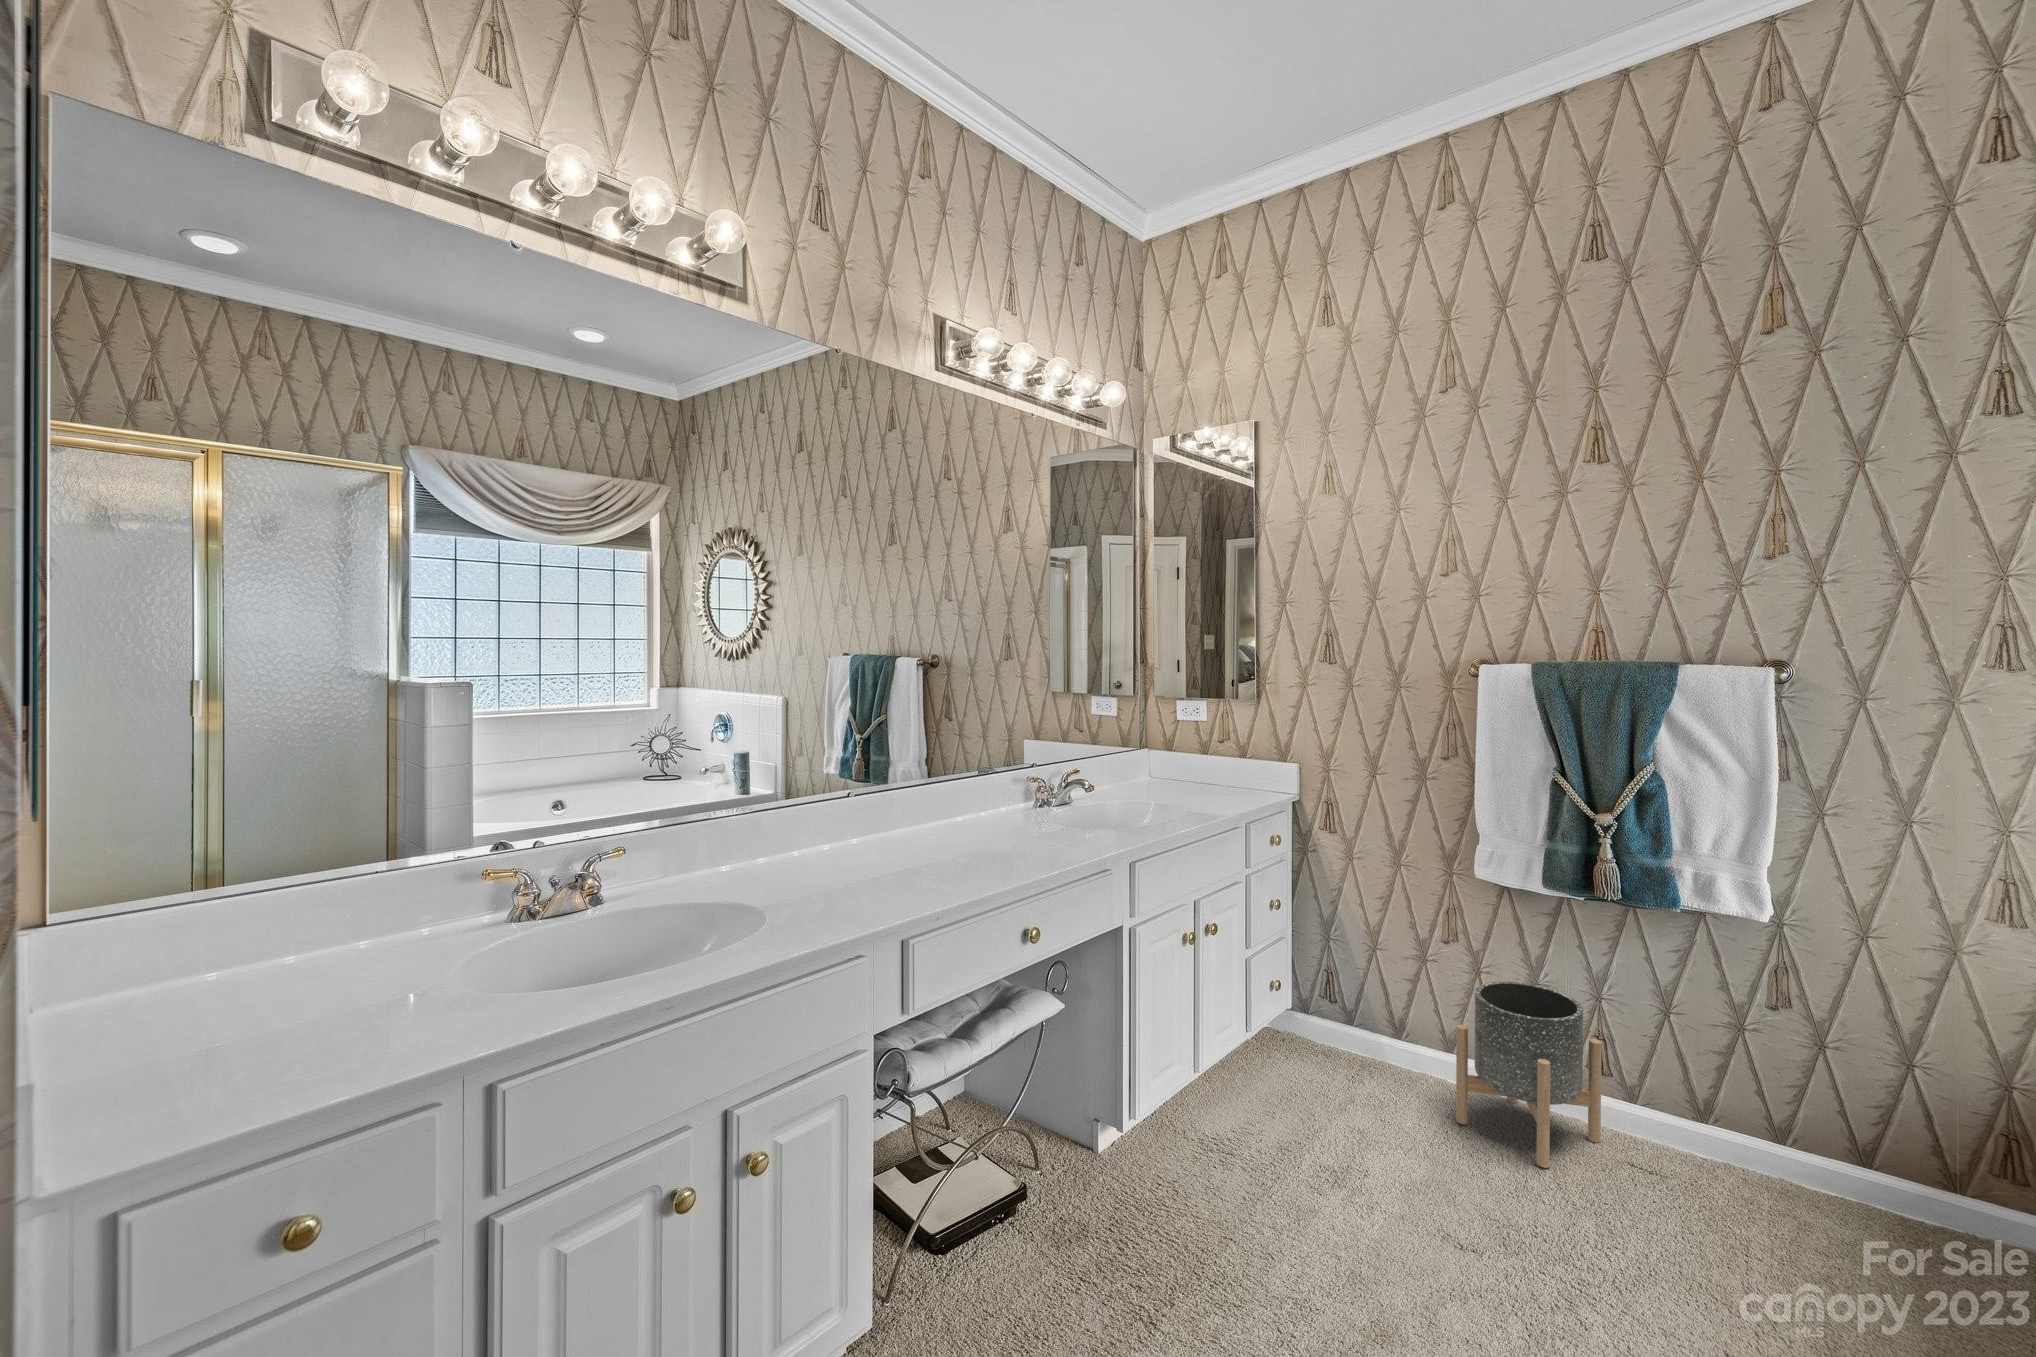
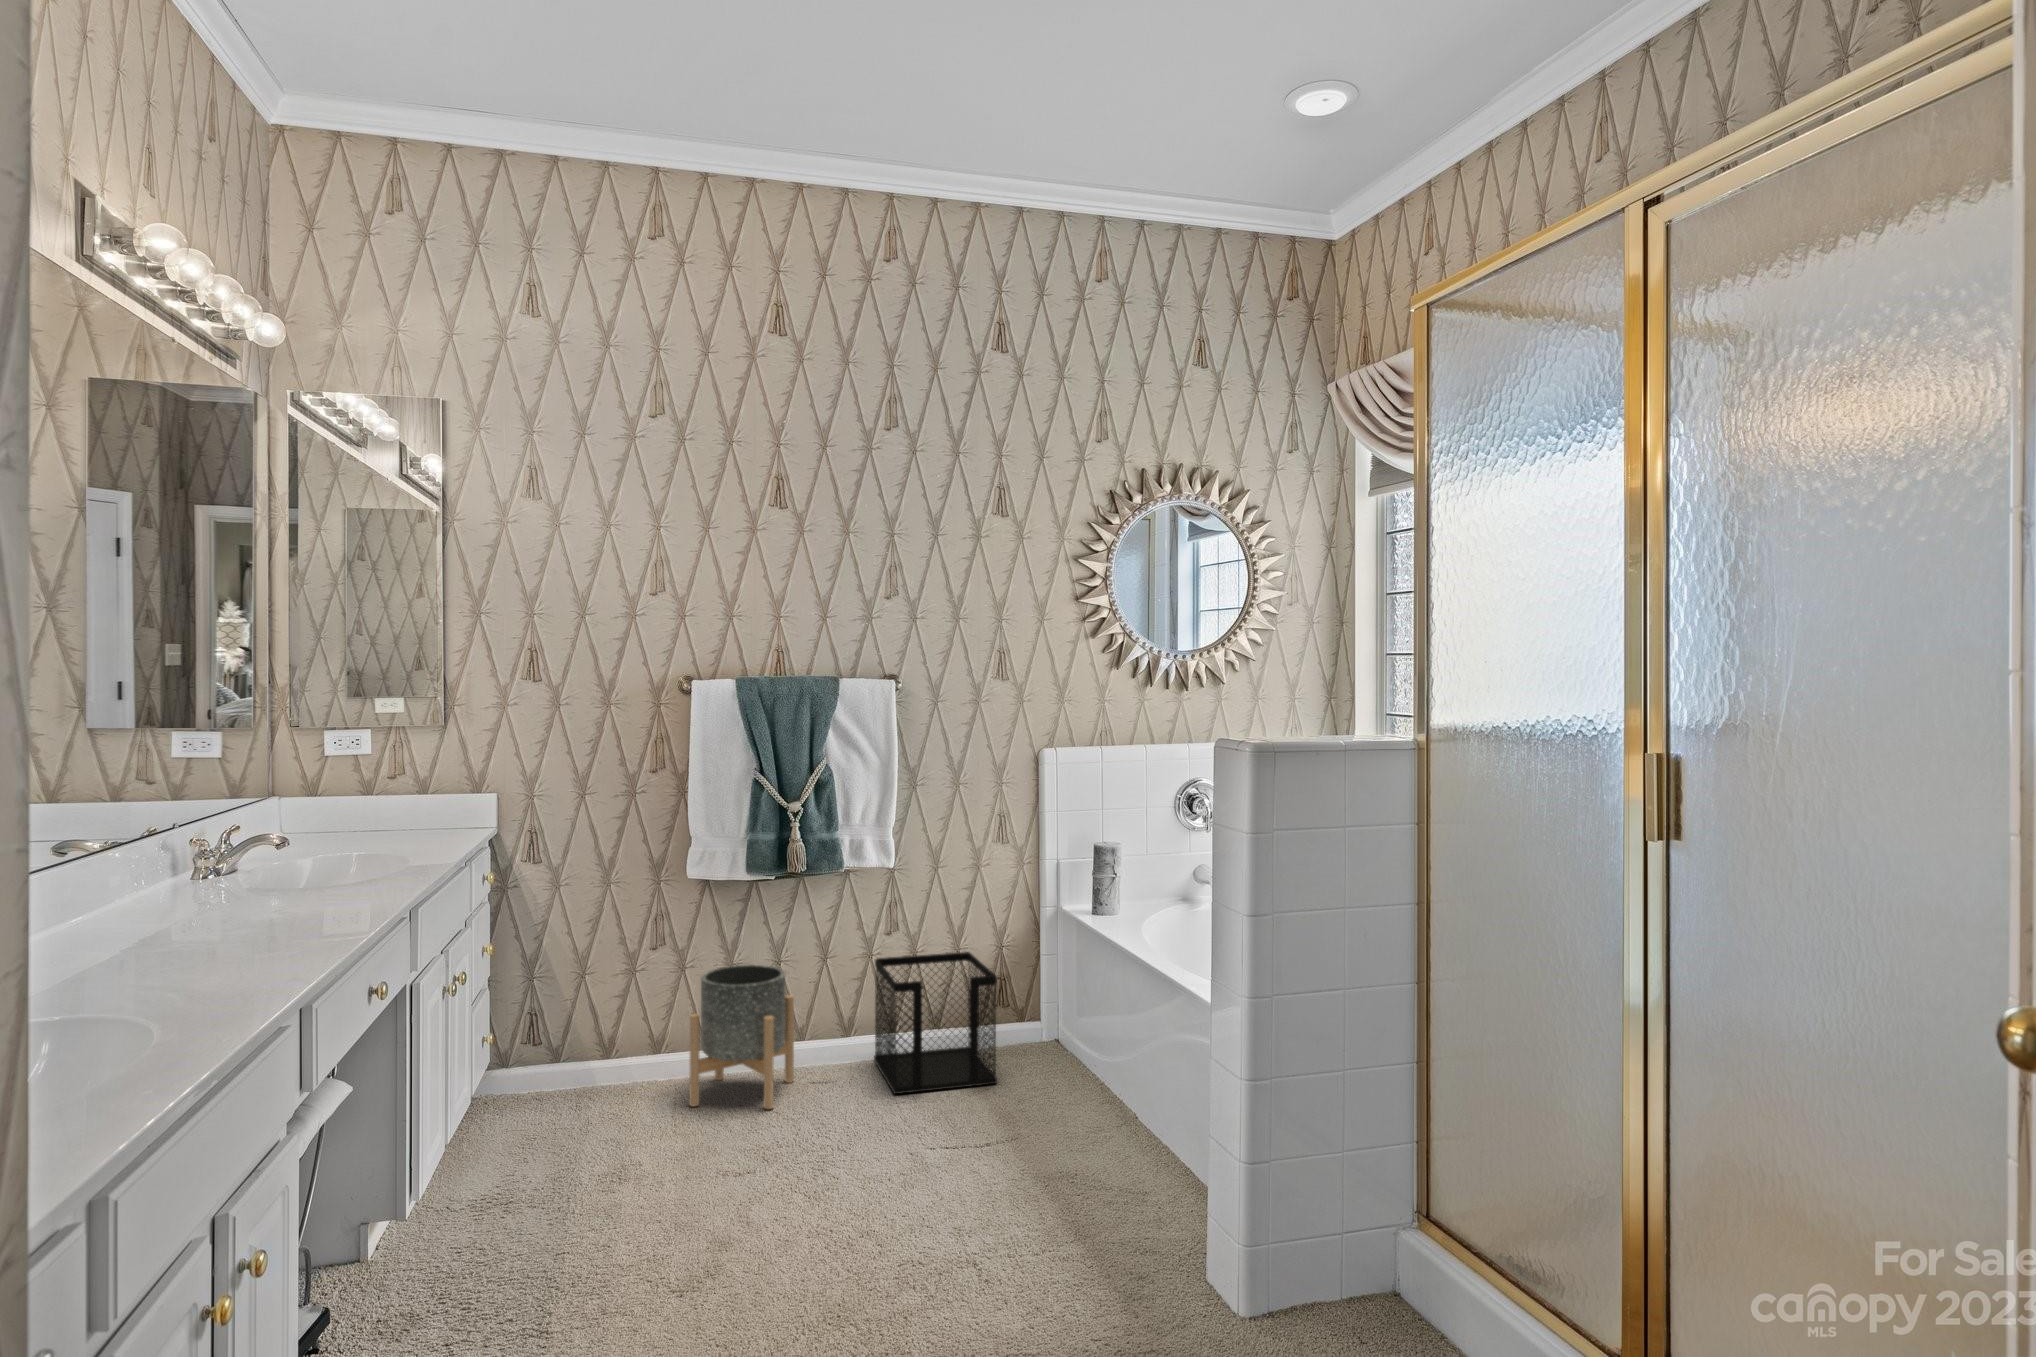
wastebasket: none [1734,1031,1949,1296] -> present [874,952,997,1094]

